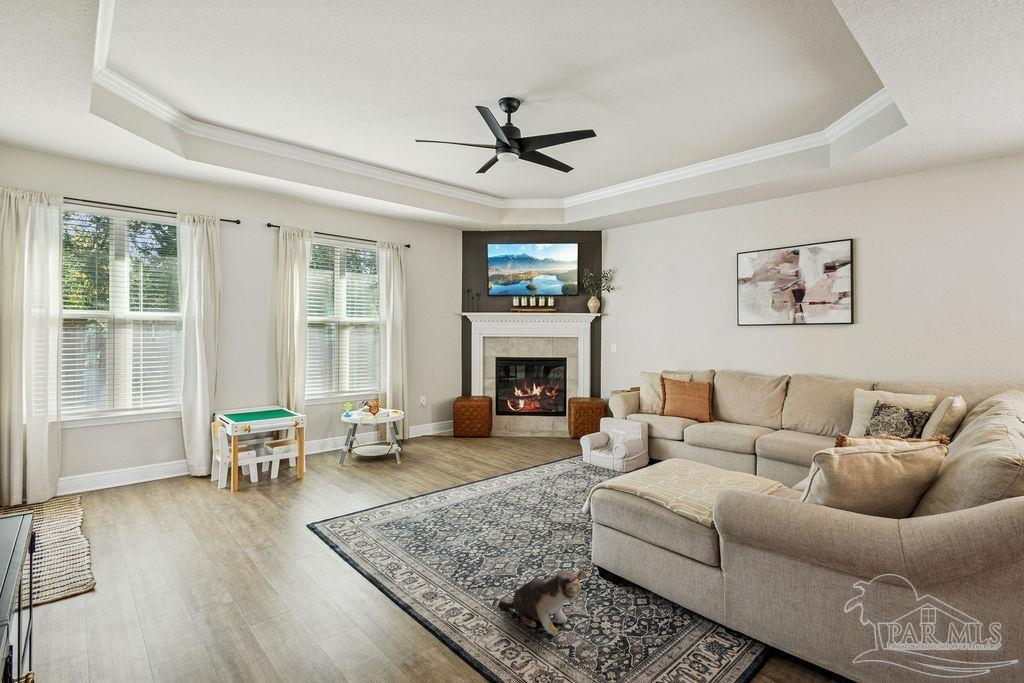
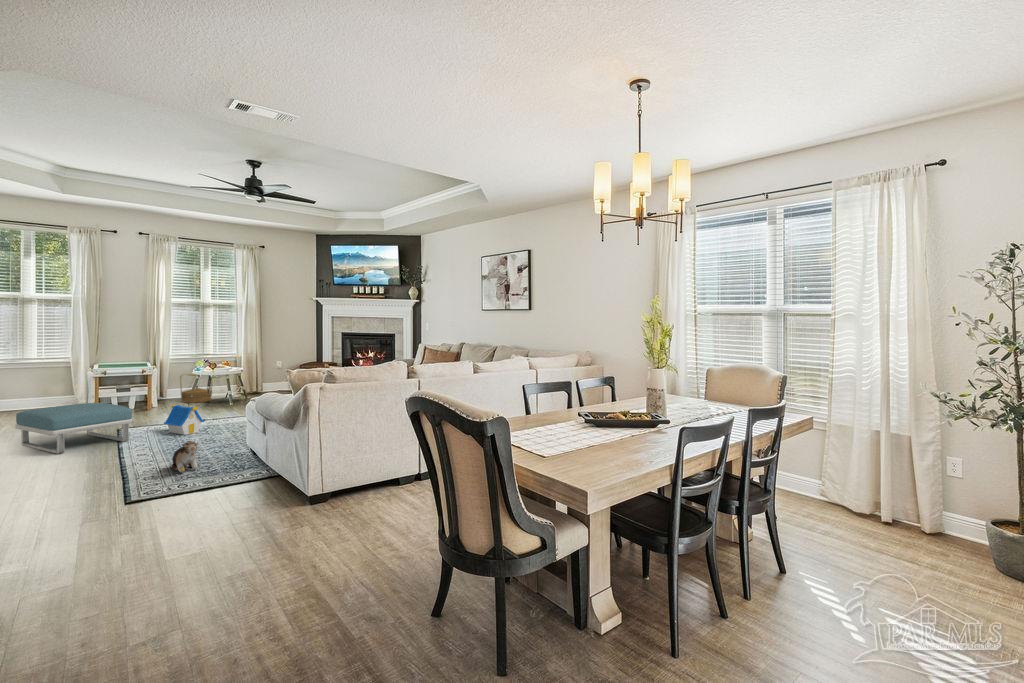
woven basket: none [320,415,357,458] -> present [180,374,213,403]
toy house: none [378,474,434,525] -> present [164,405,204,435]
footstool: none [175,477,350,582] -> present [15,403,133,454]

